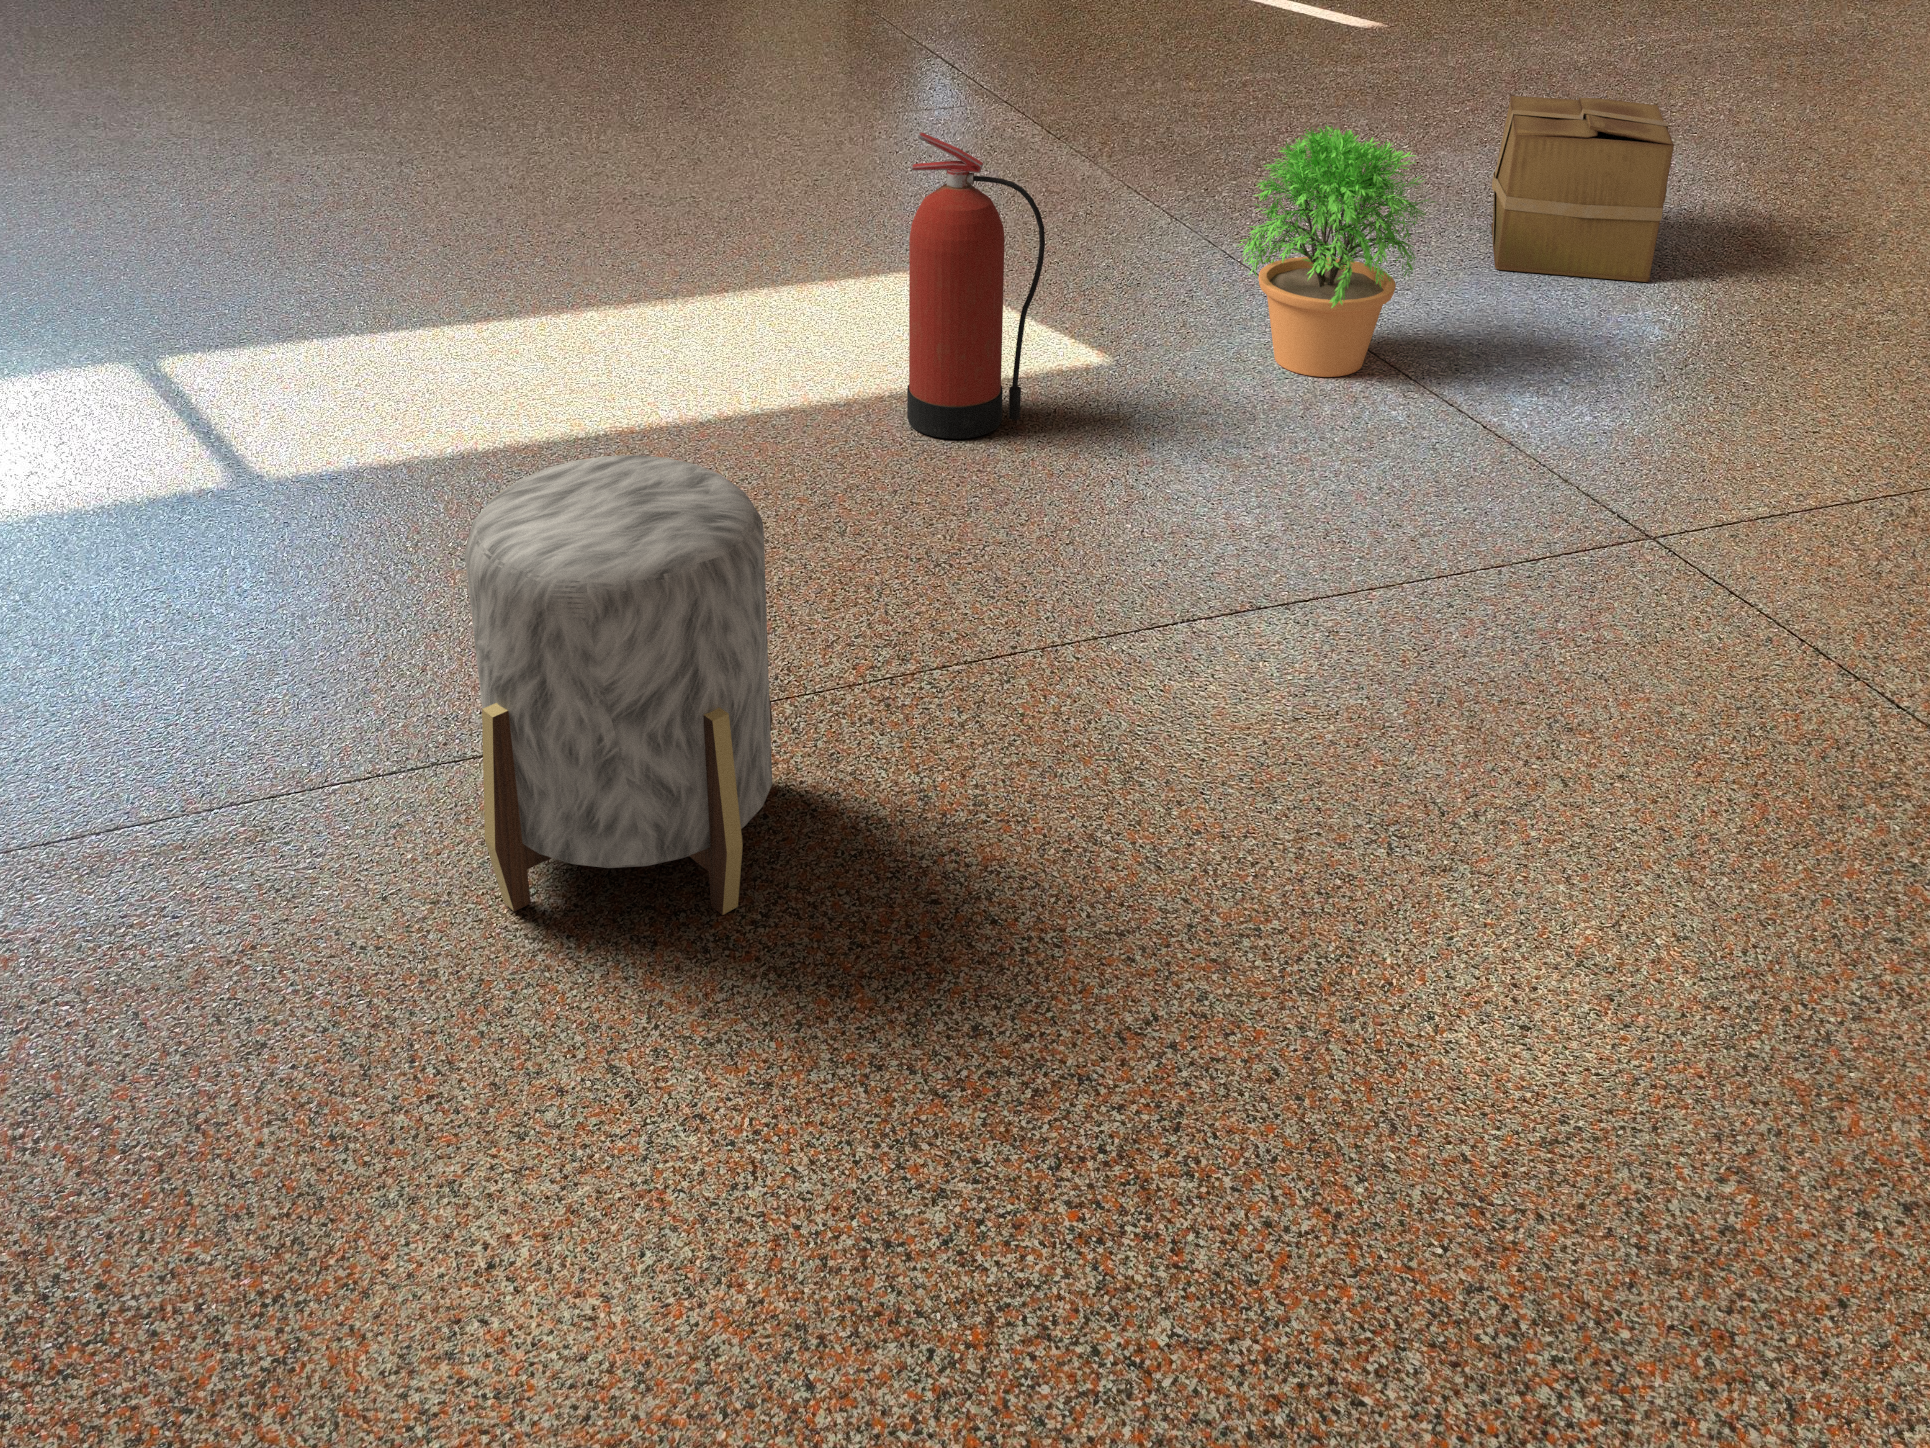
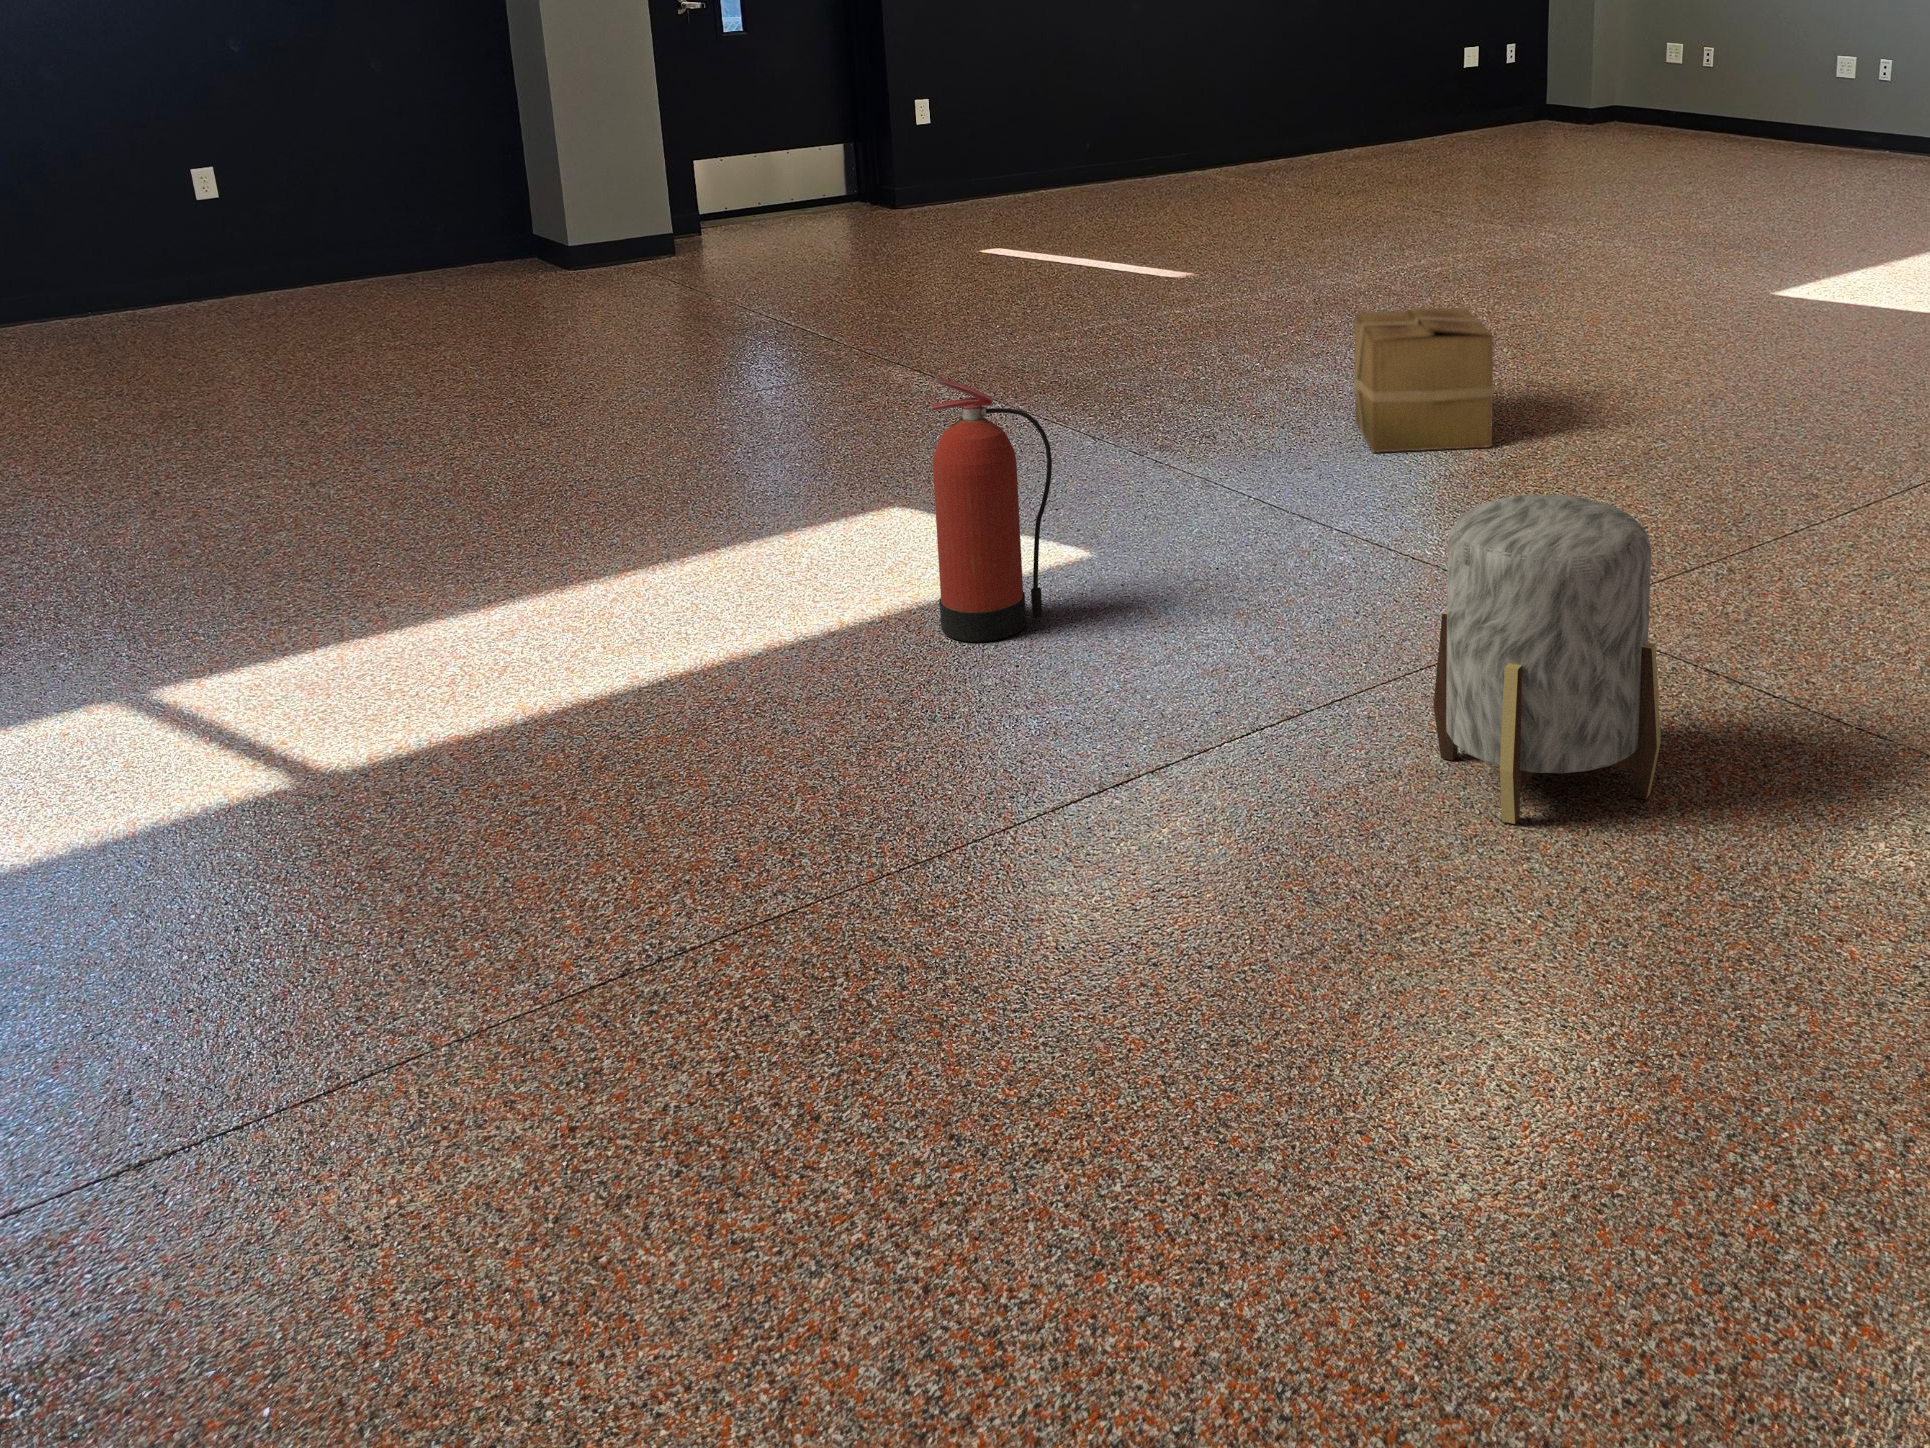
potted plant: present [1238,125,1436,377] -> none [1190,340,1344,550]
stool: present [465,455,772,915] -> present [1433,494,1661,824]

